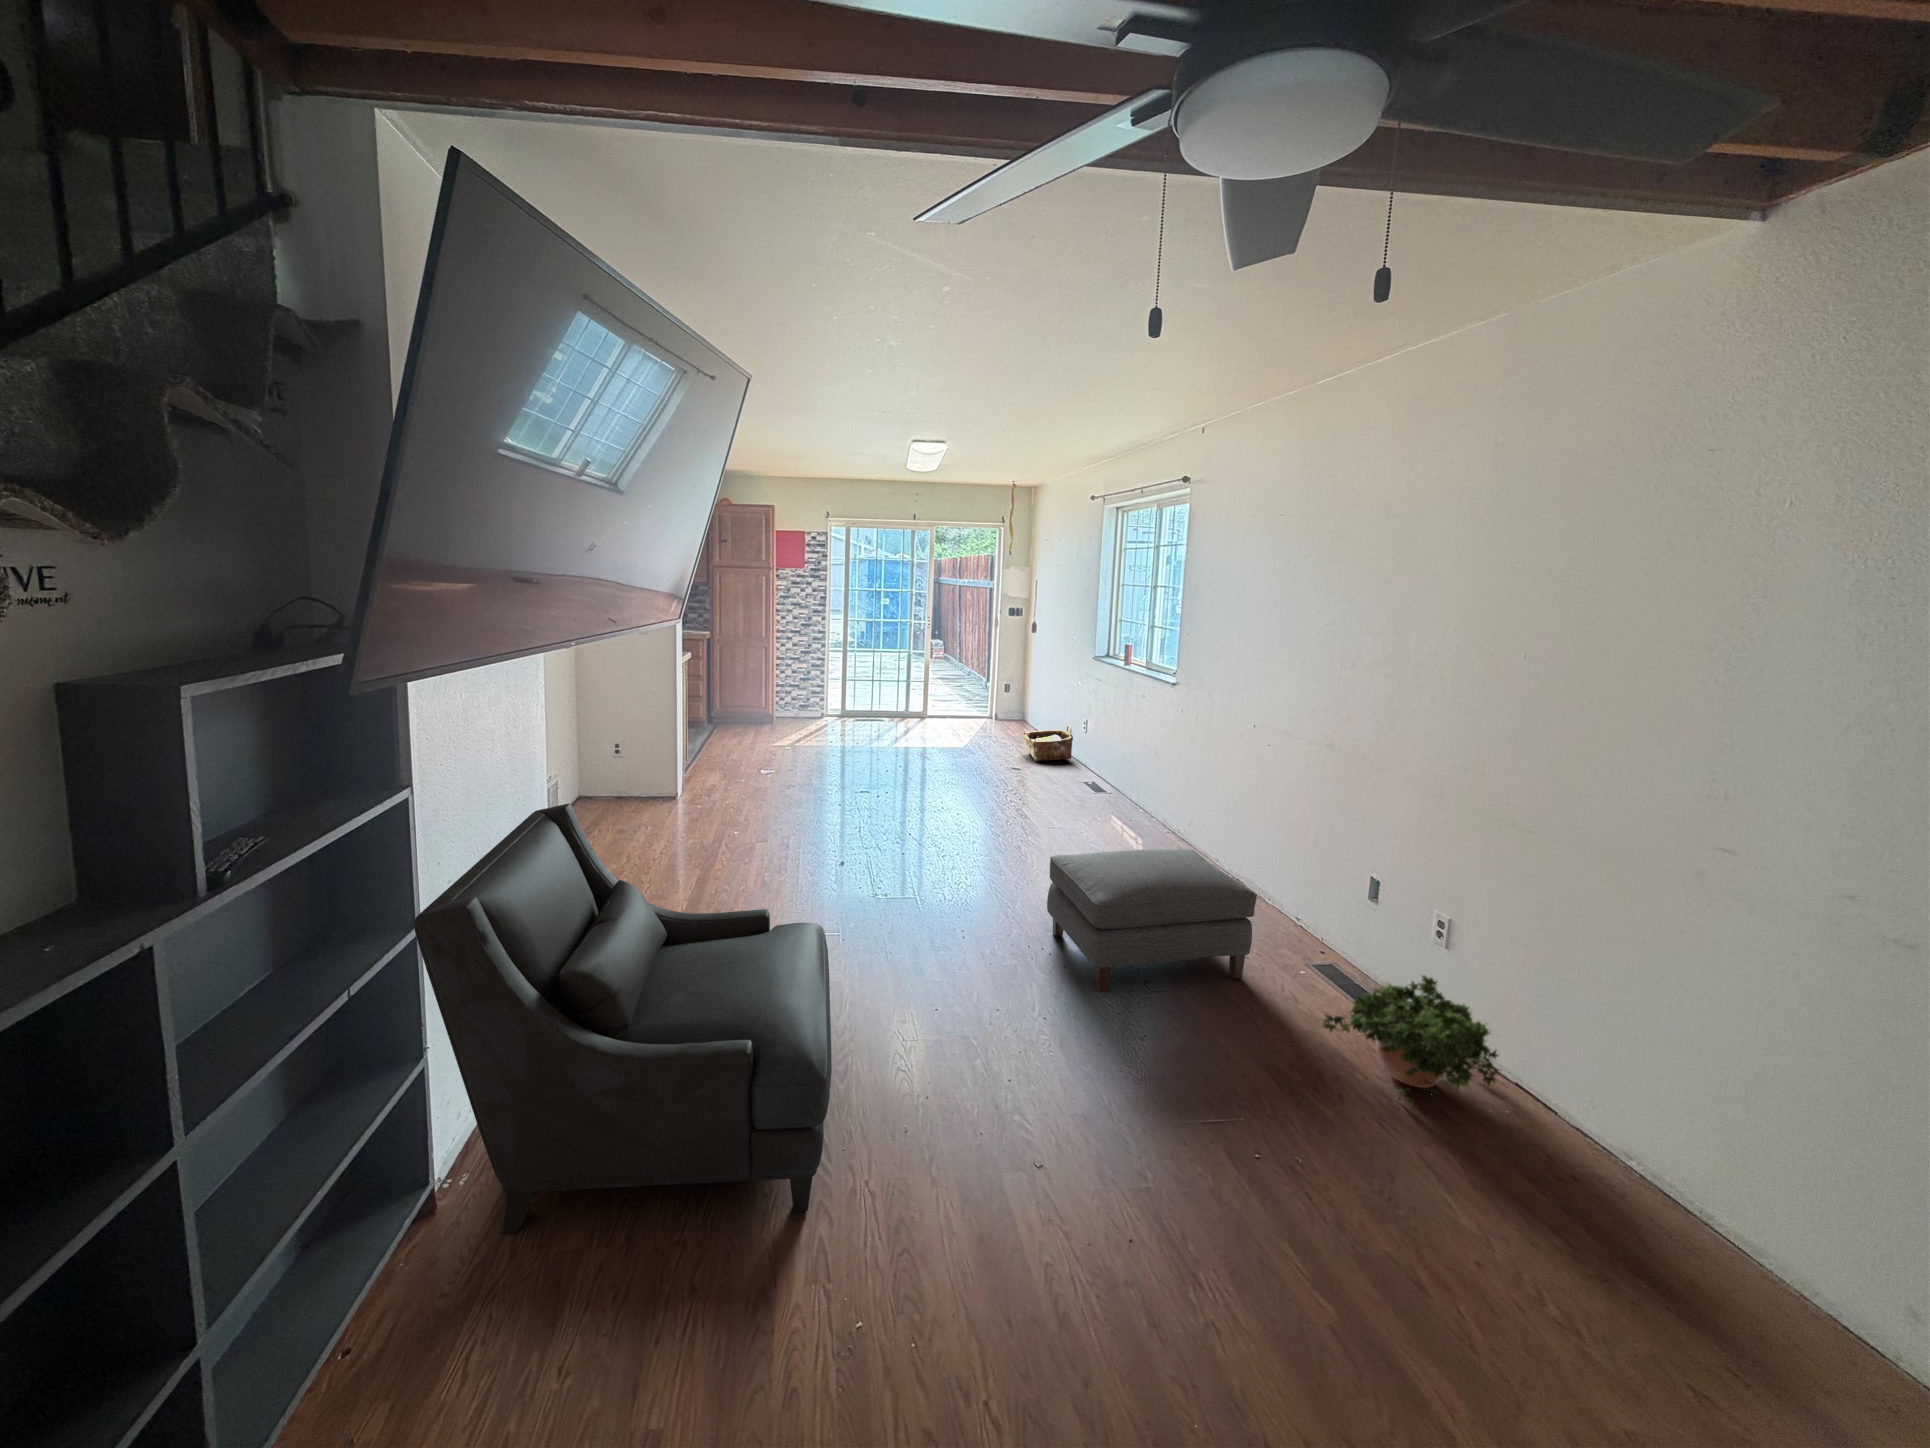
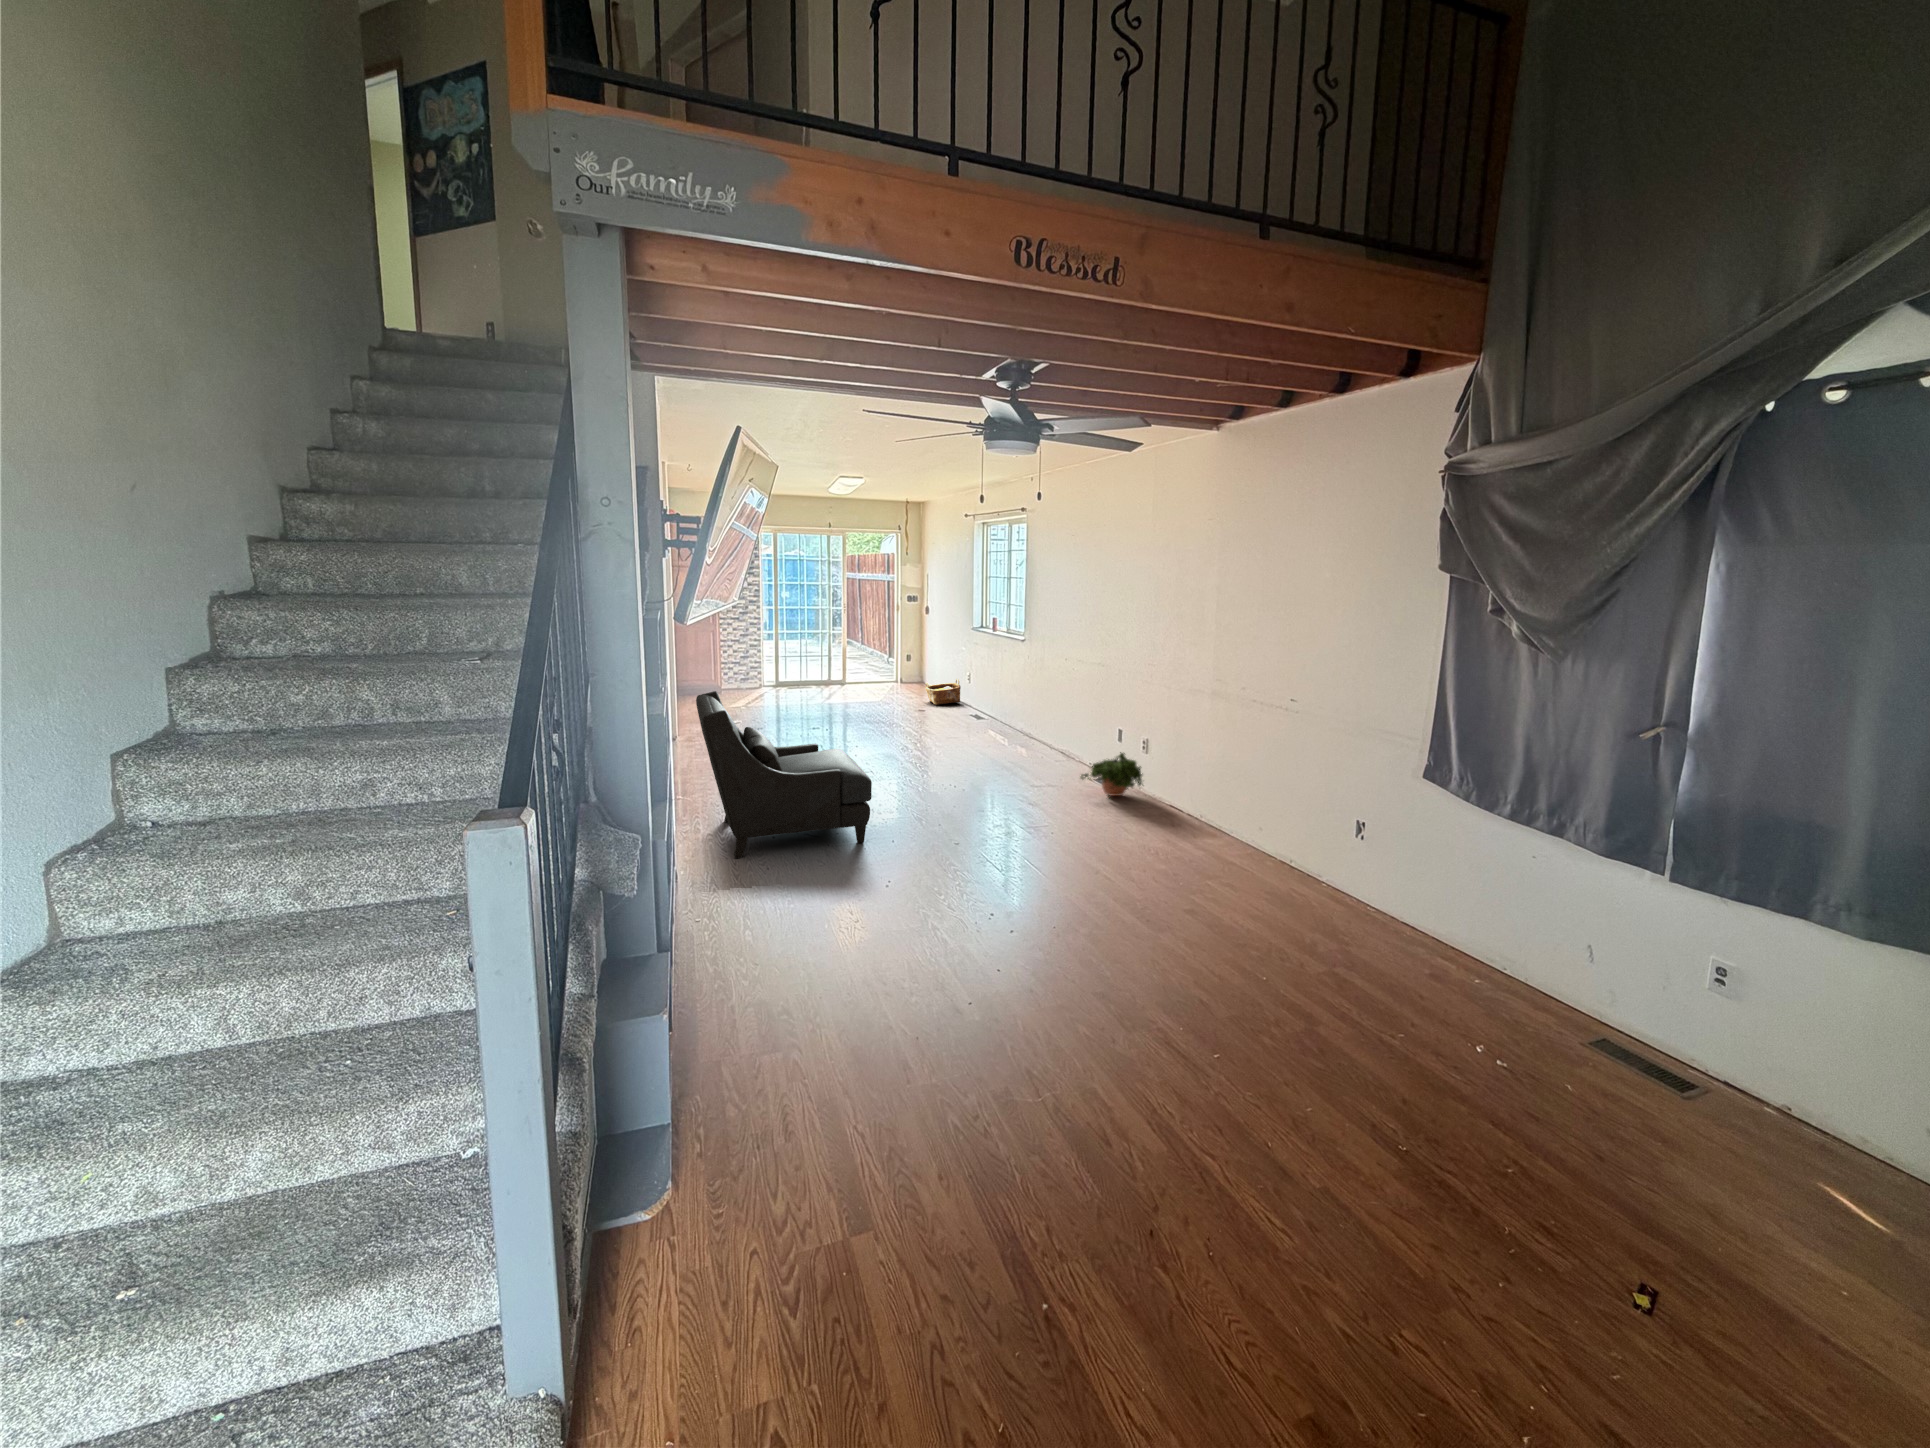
ottoman: present [1047,849,1257,992] -> none [952,721,1056,786]

